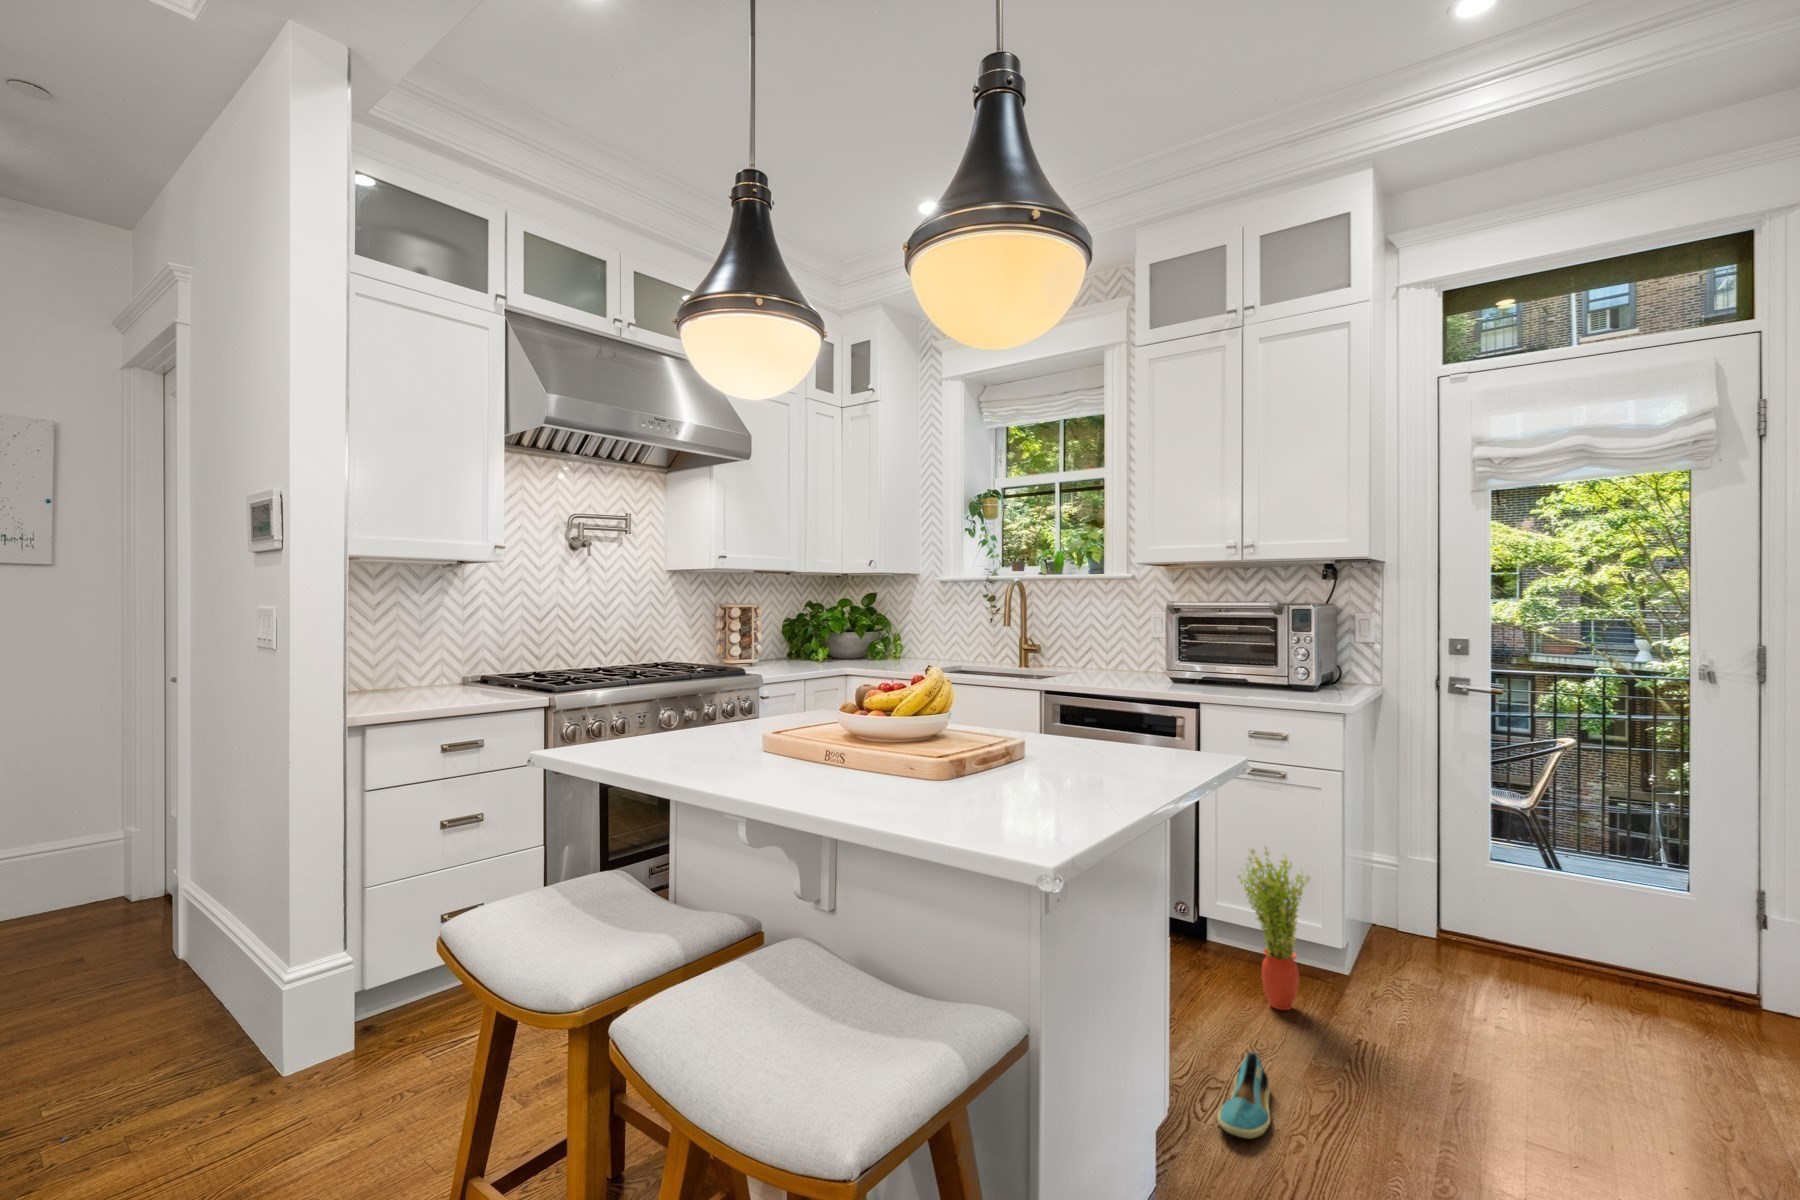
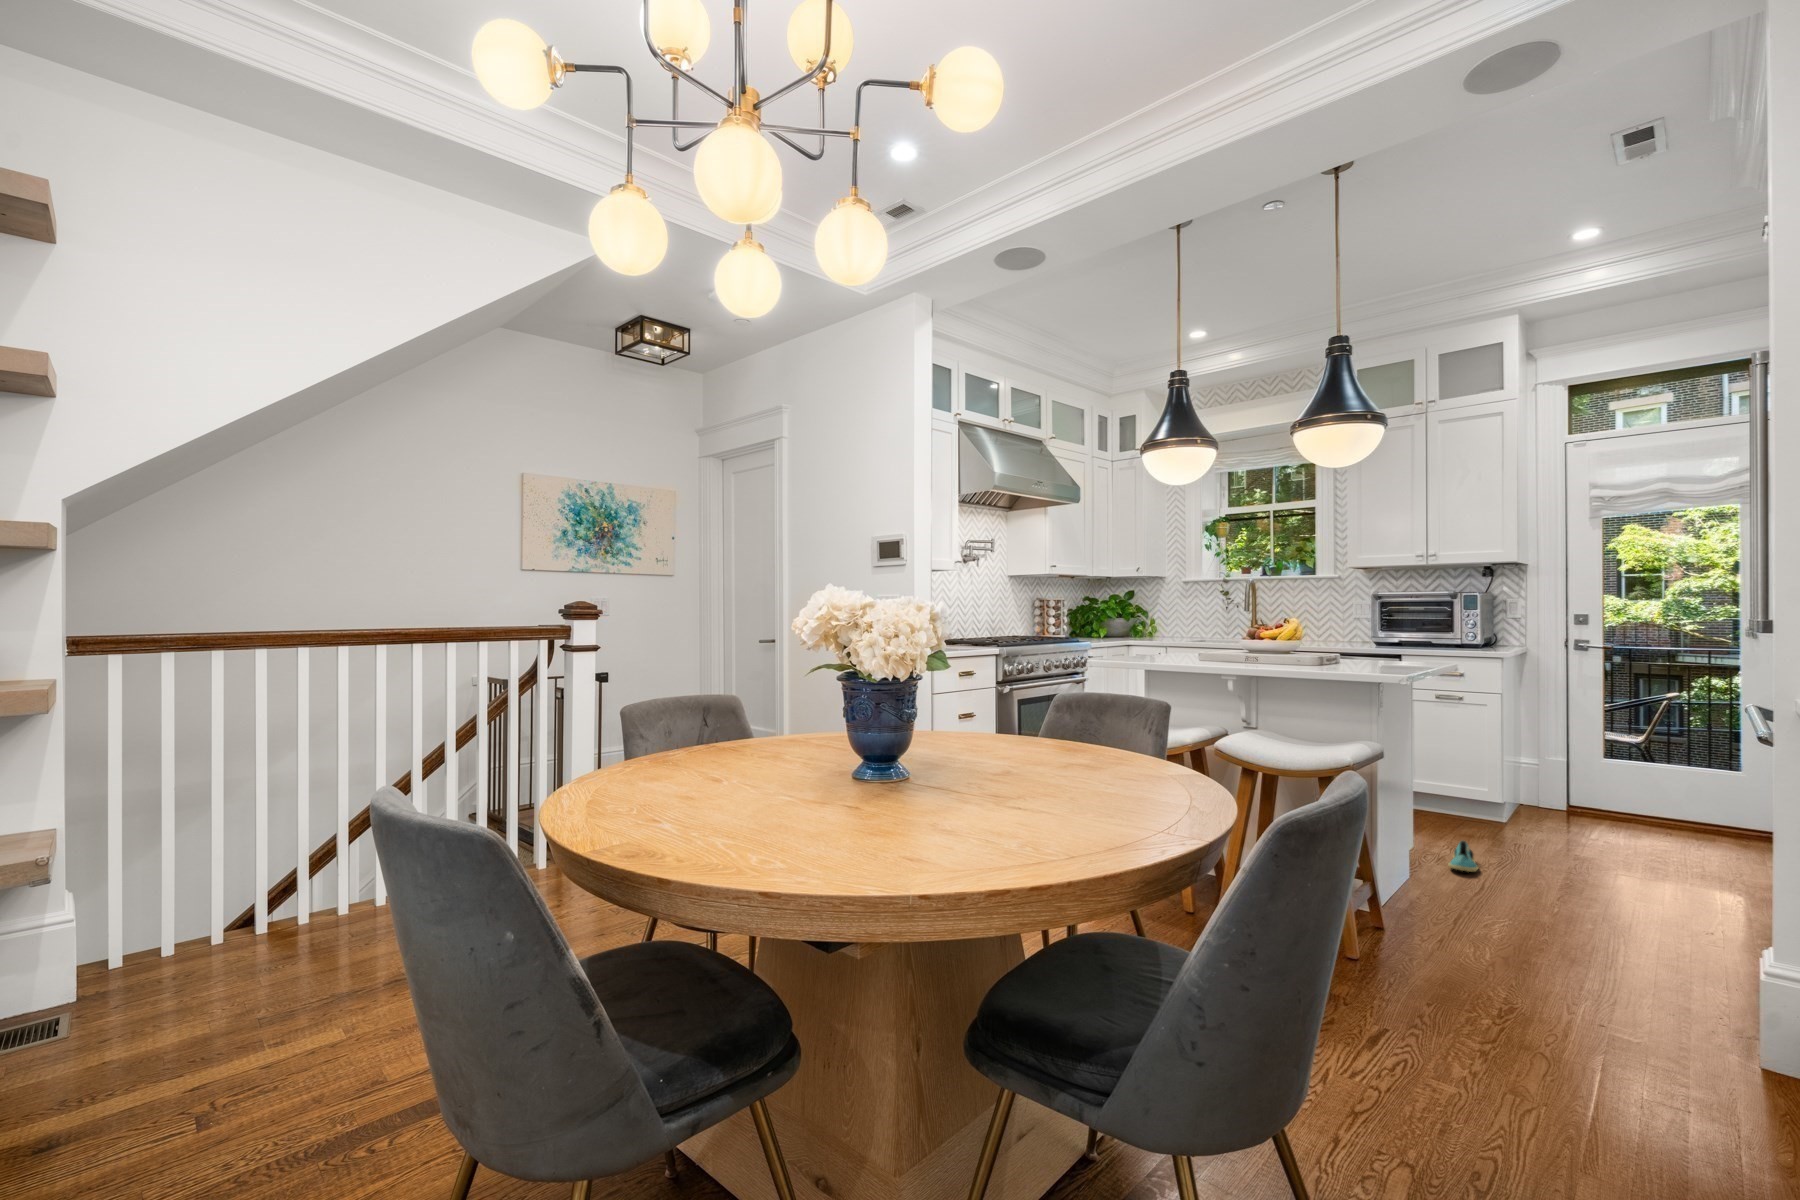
potted plant: present [1238,848,1310,1010] -> none [1440,739,1489,836]

